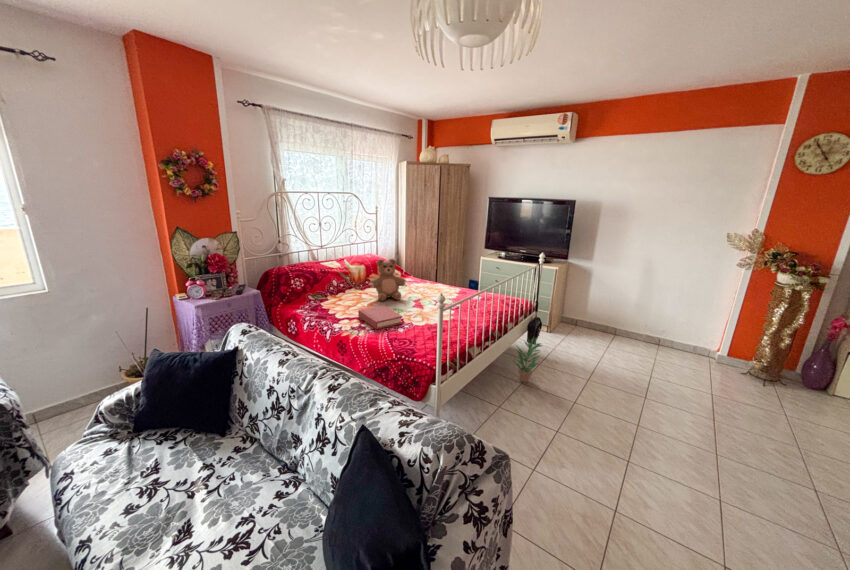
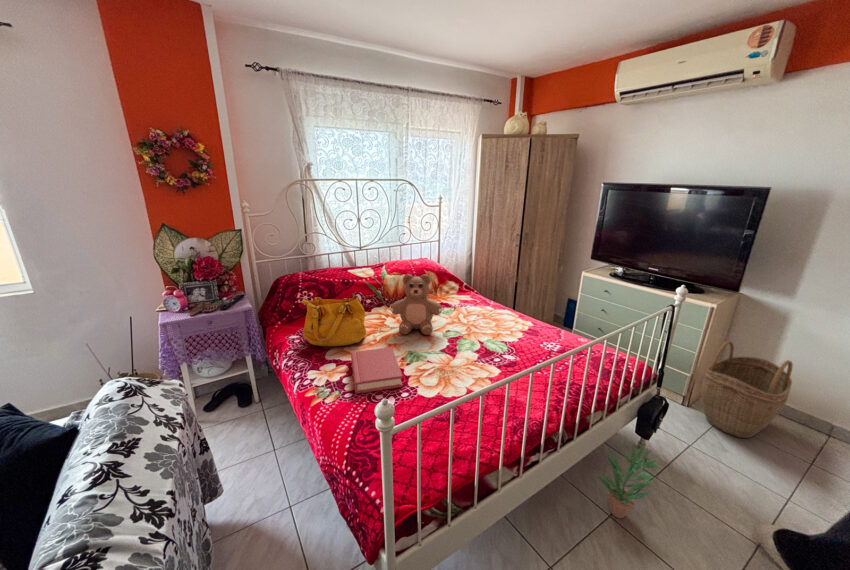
handbag: none [311,273,357,312] -> present [302,293,366,346]
woven basket: none [555,289,595,342] -> present [701,341,793,438]

